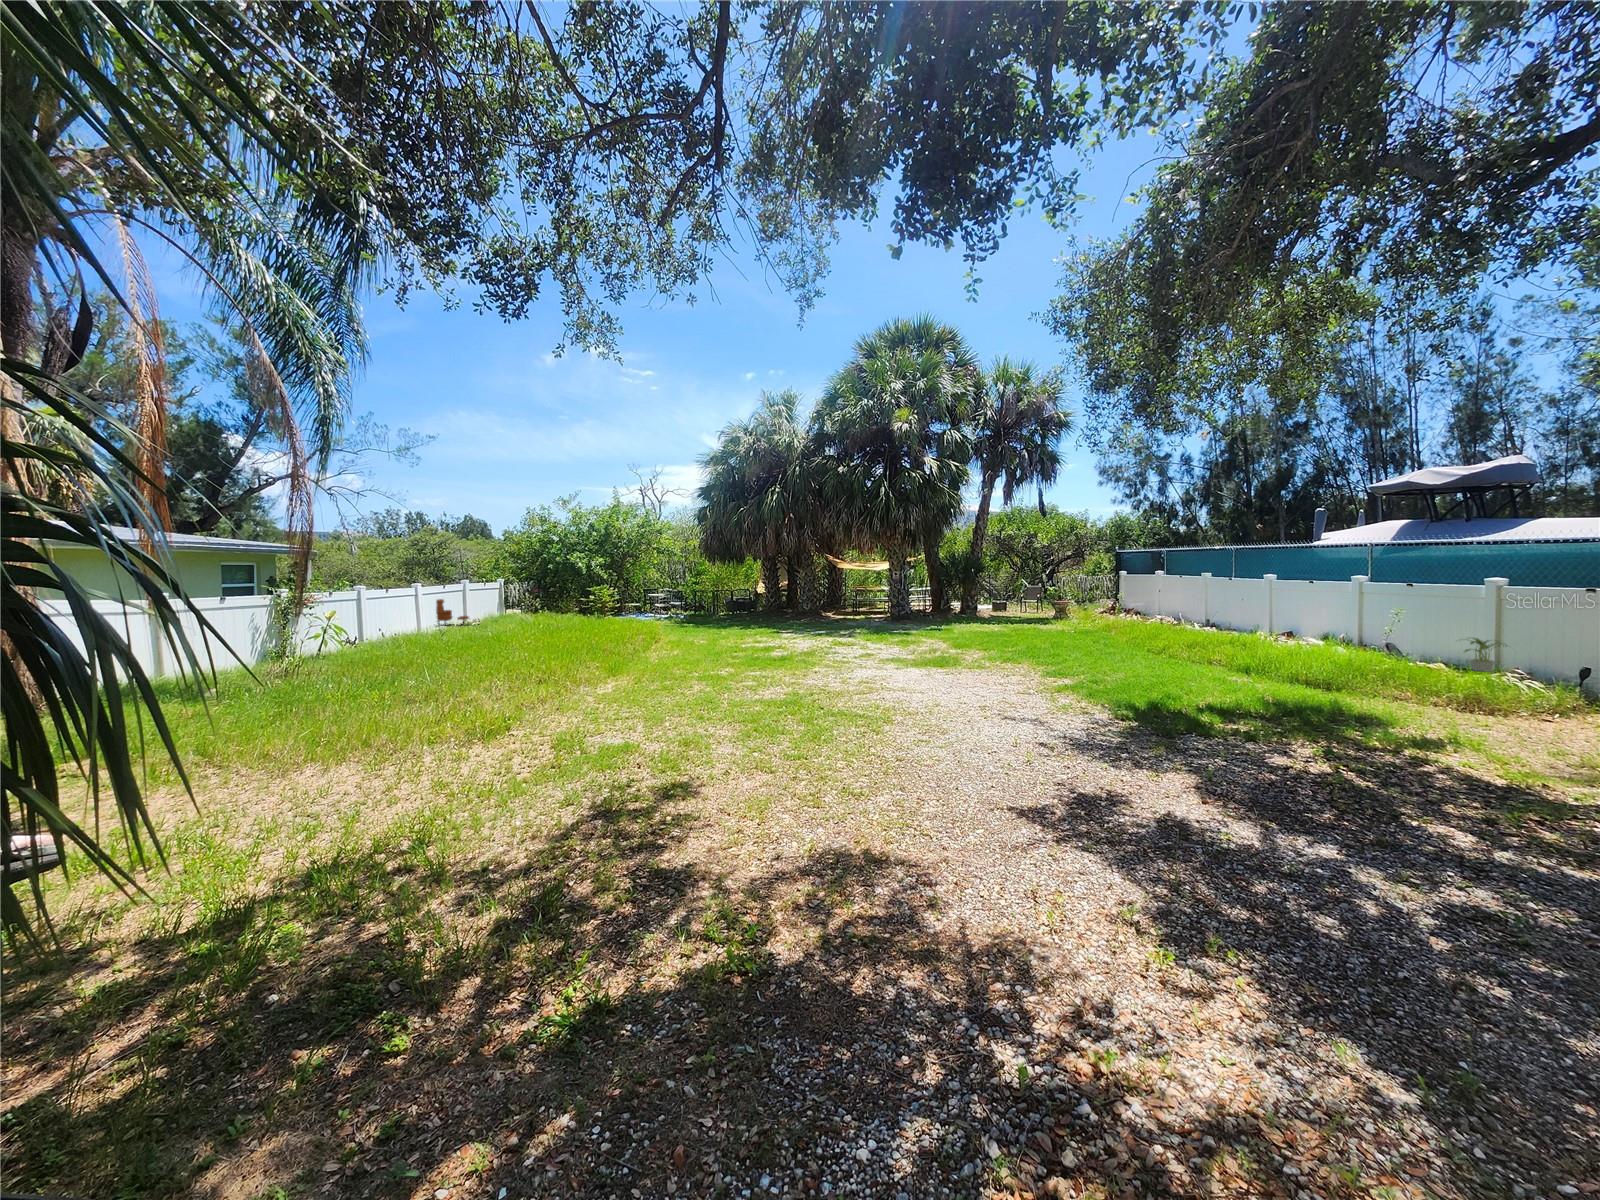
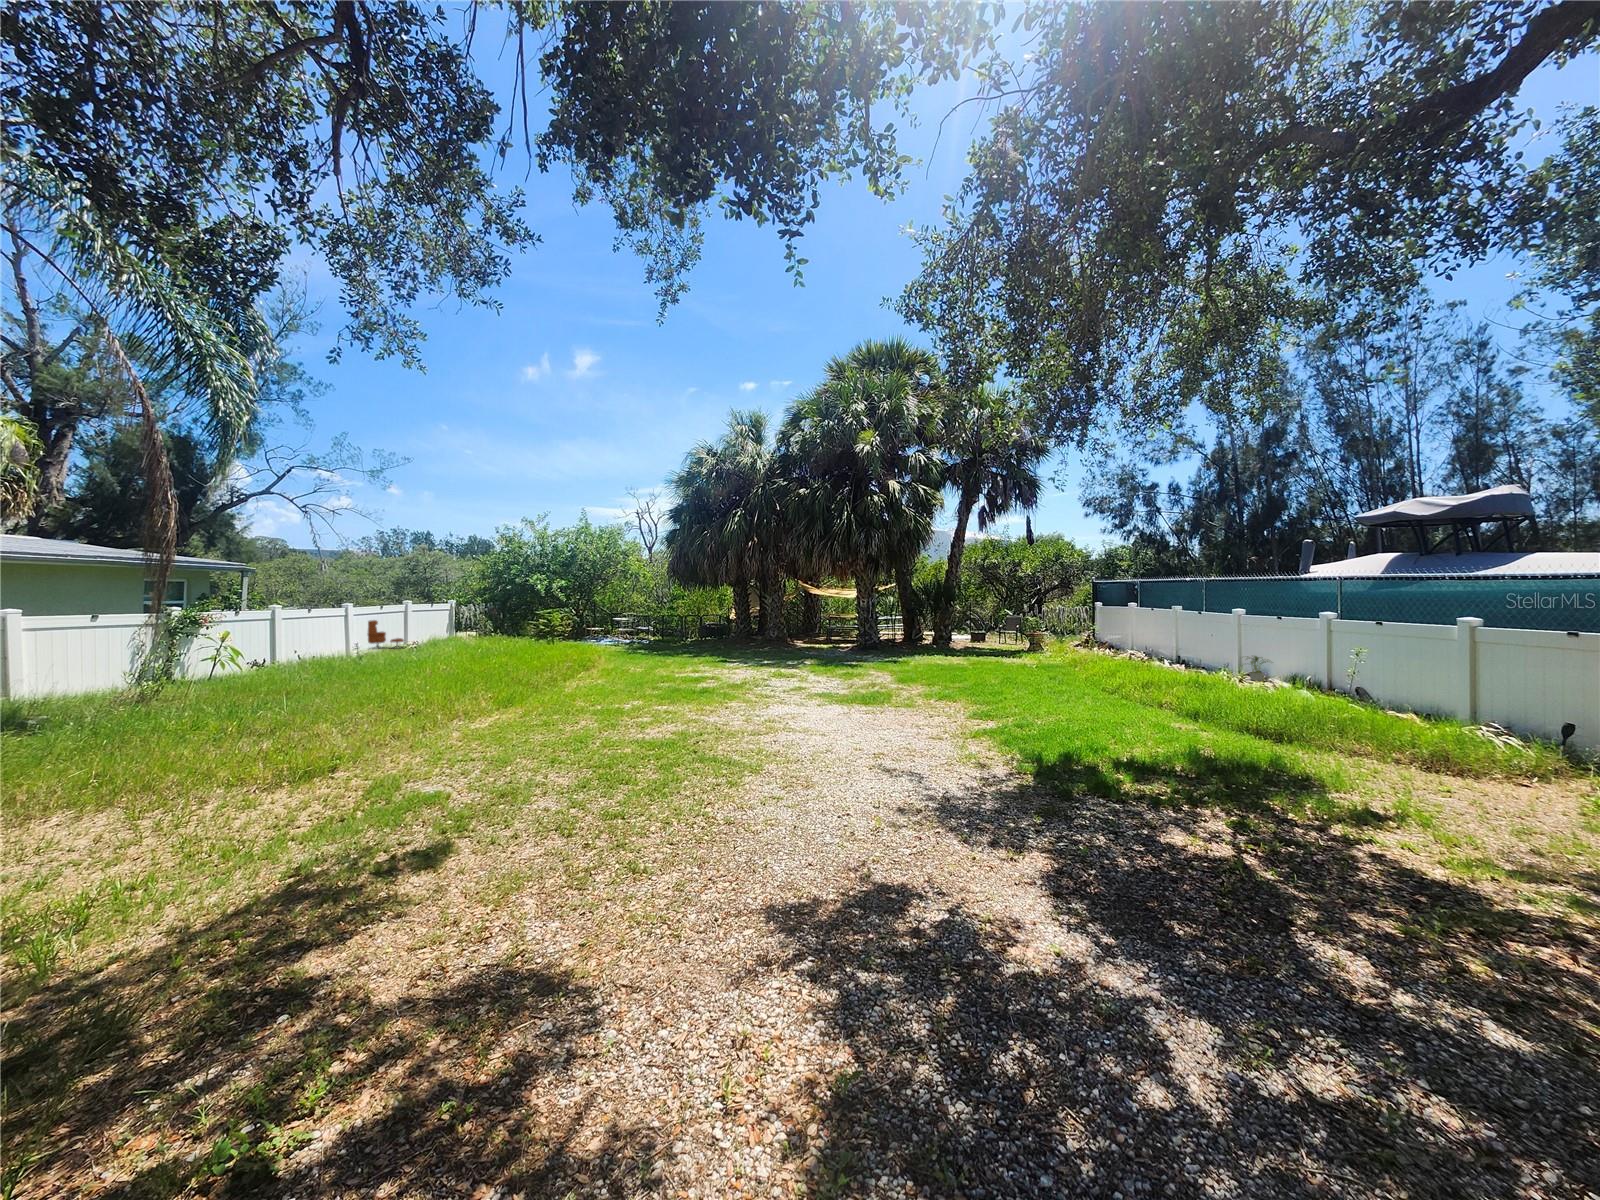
potted plant: present [1464,638,1507,672] -> present [1249,656,1268,681]

